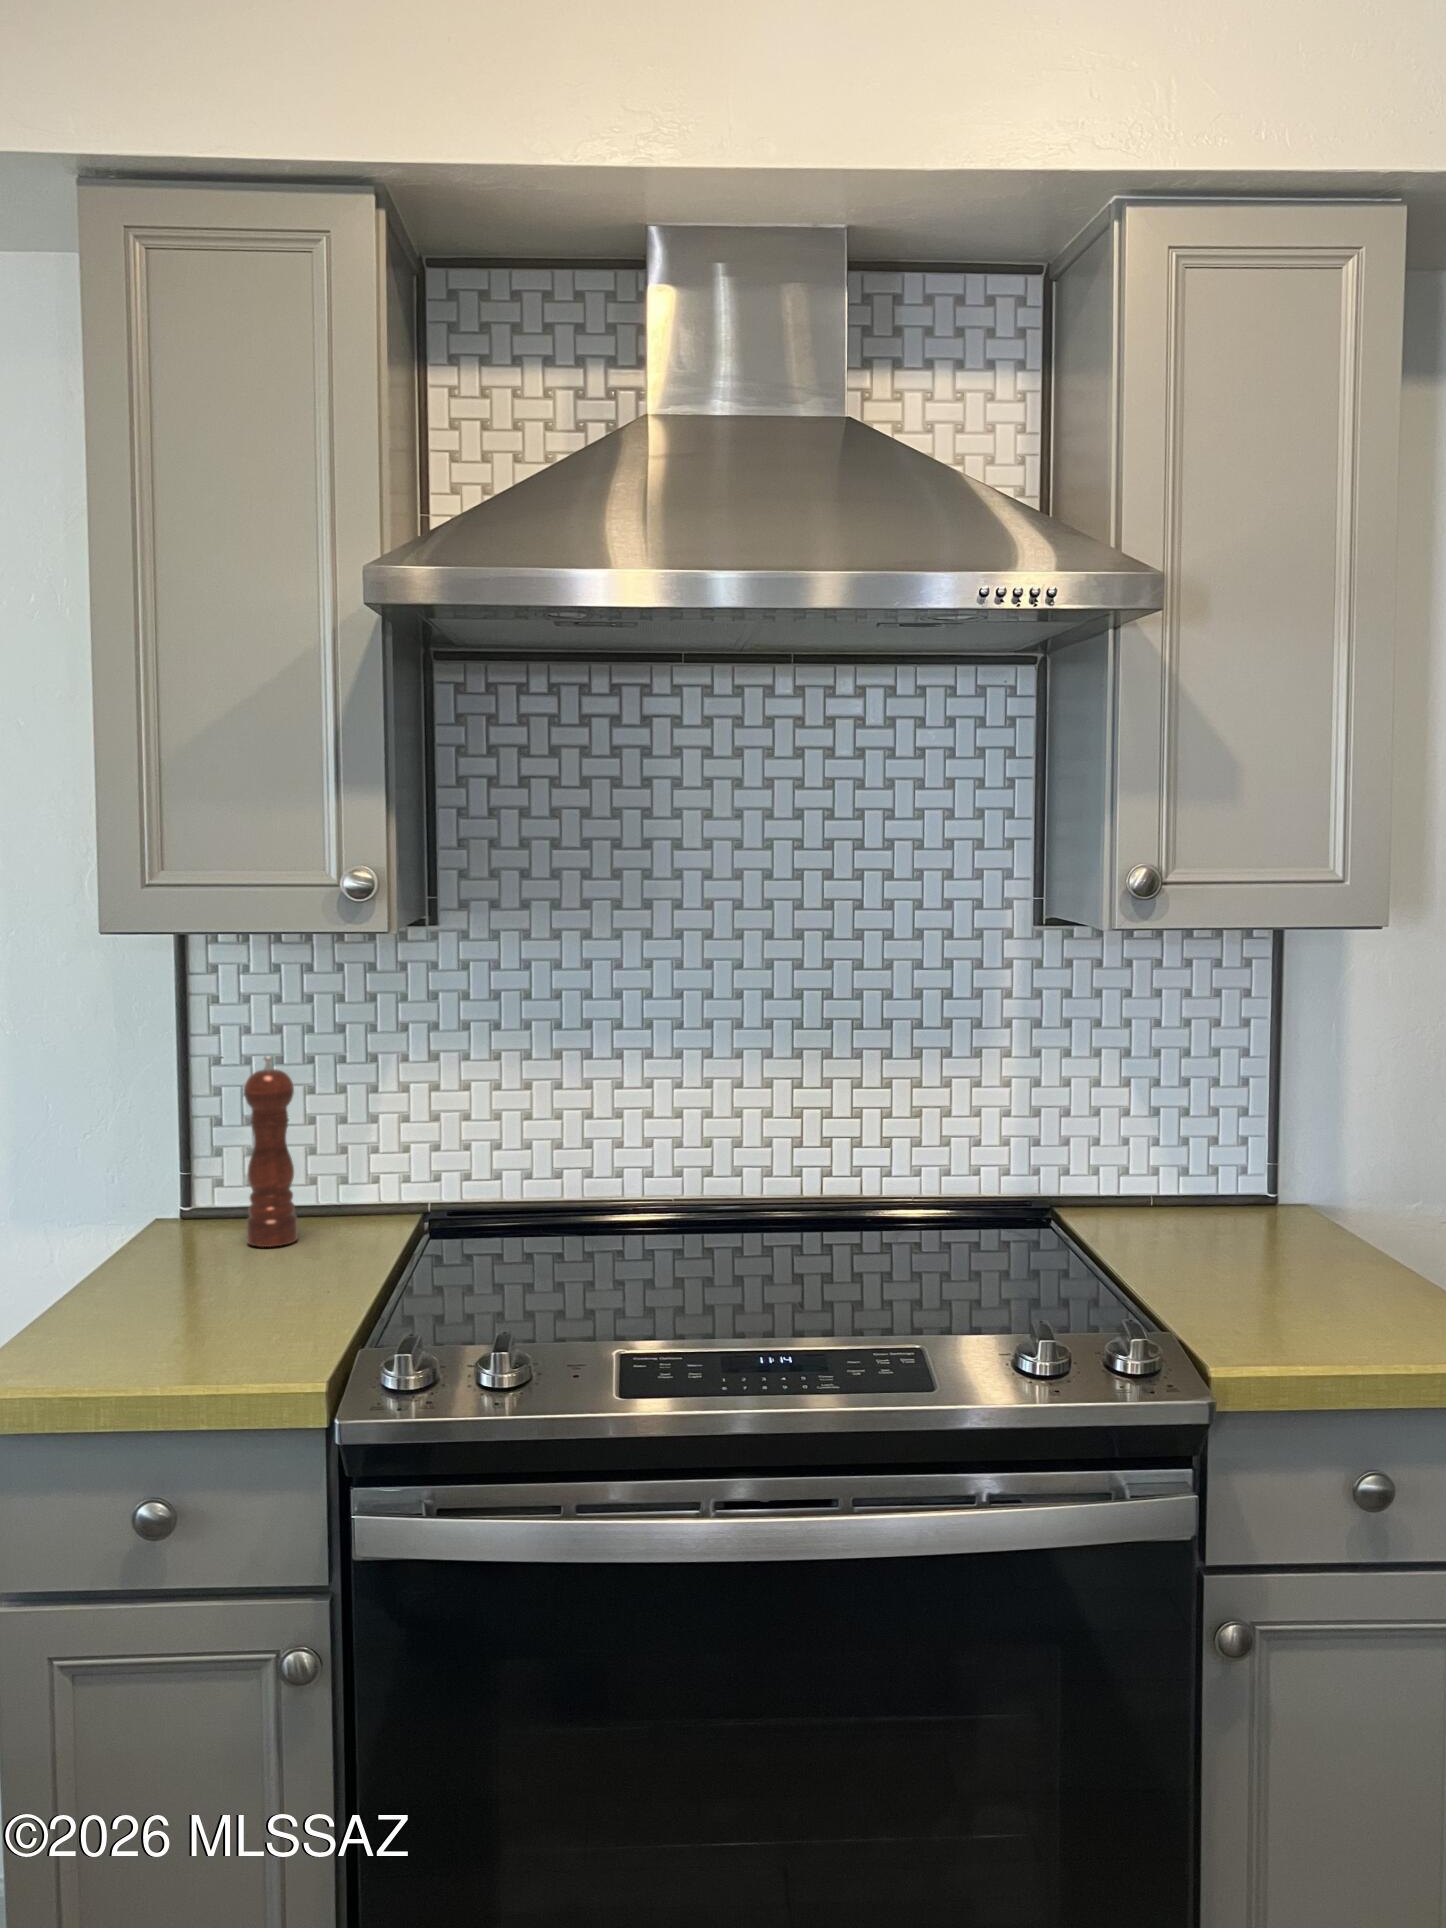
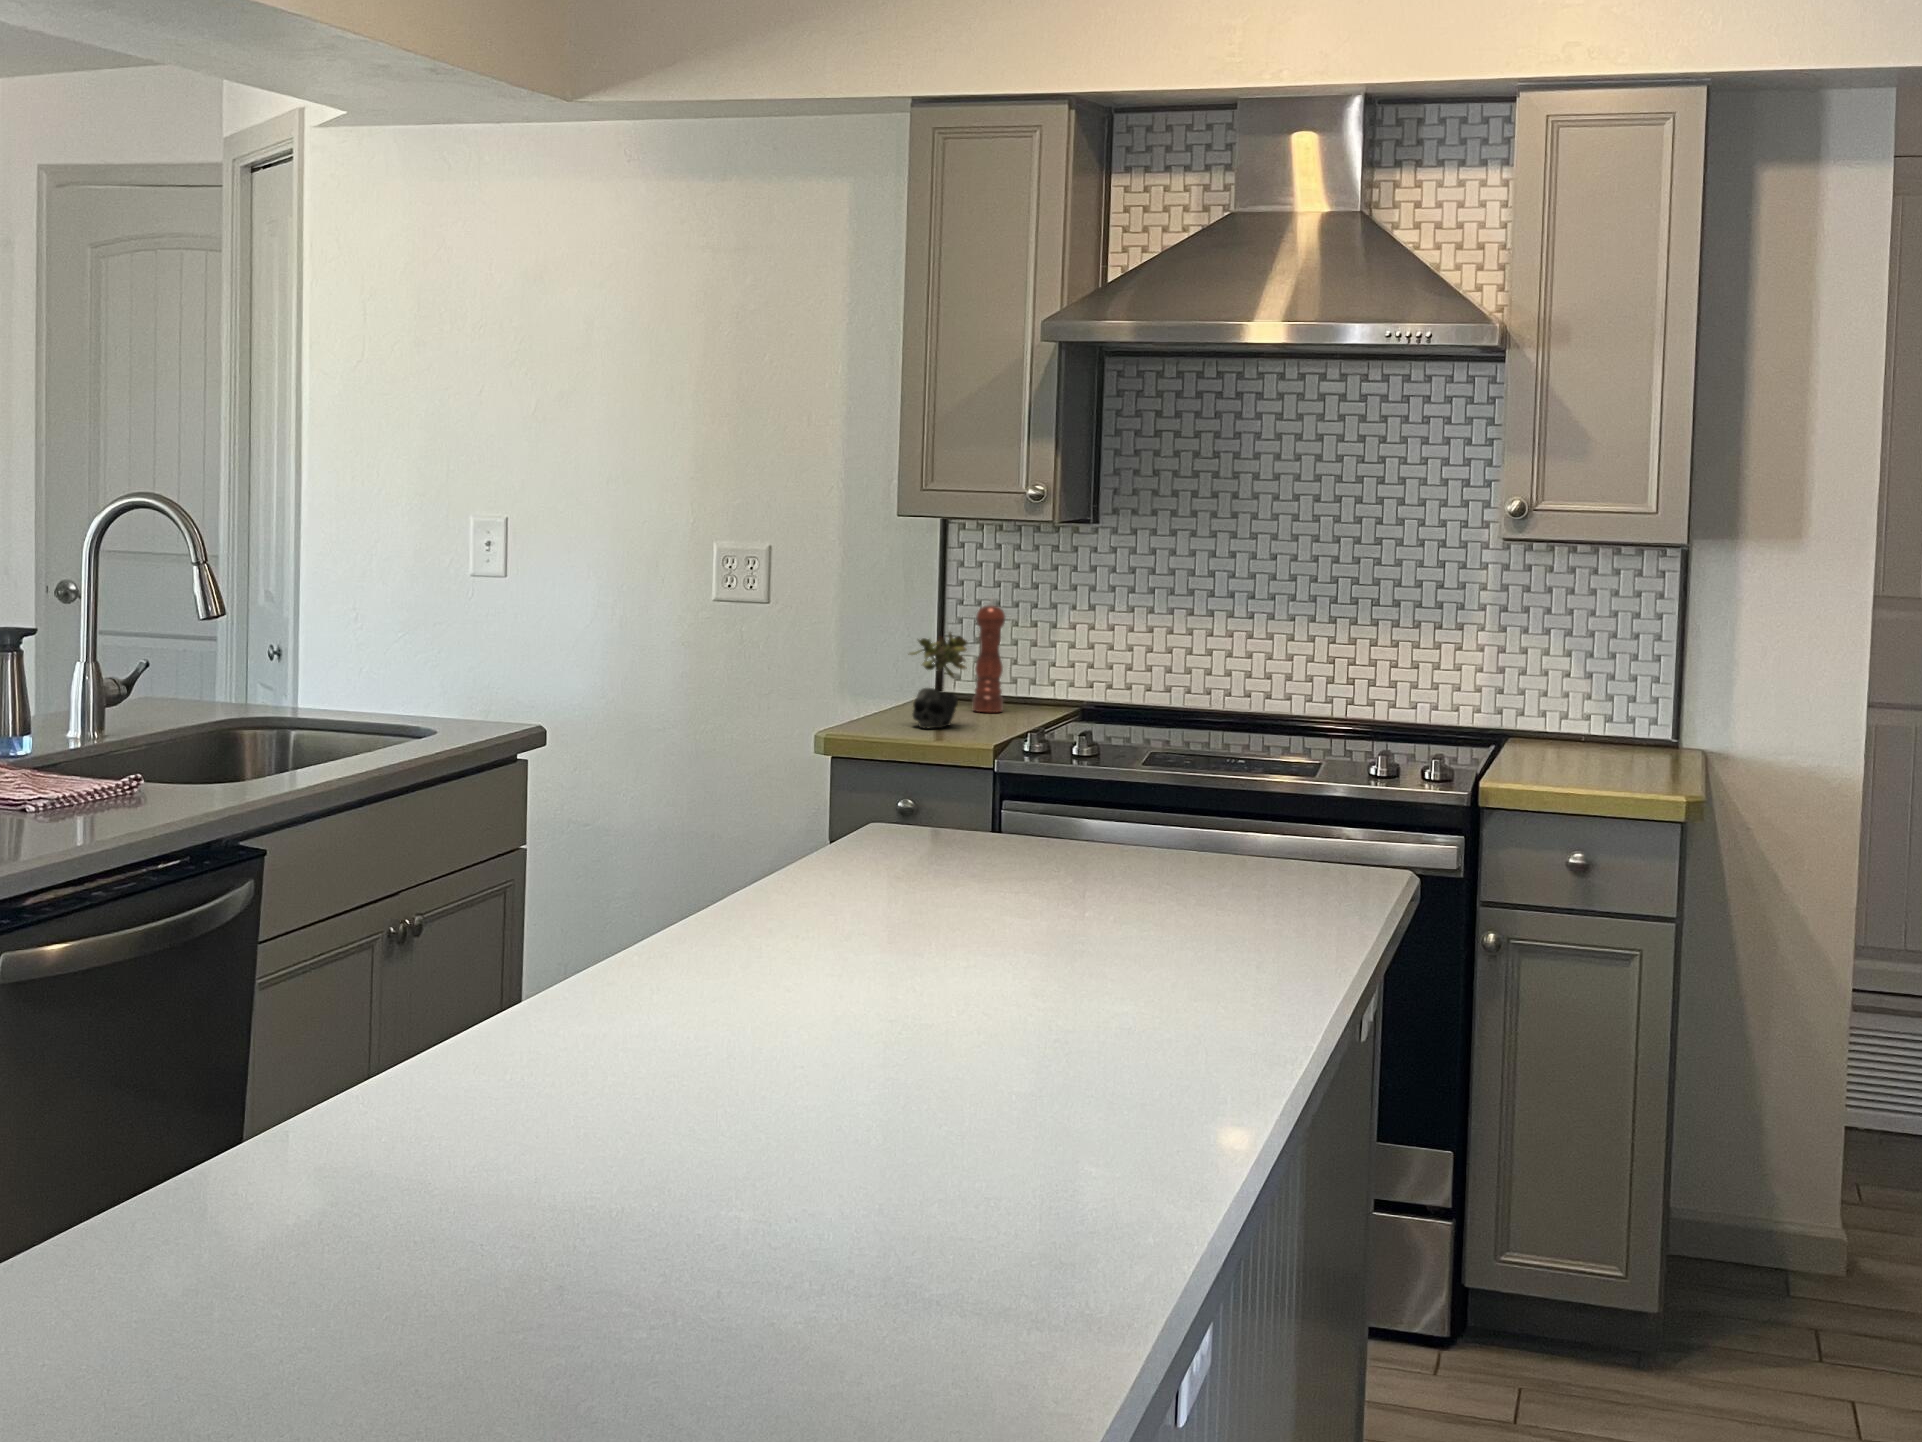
succulent plant: none [122,1141,235,1332] -> present [910,632,967,728]

